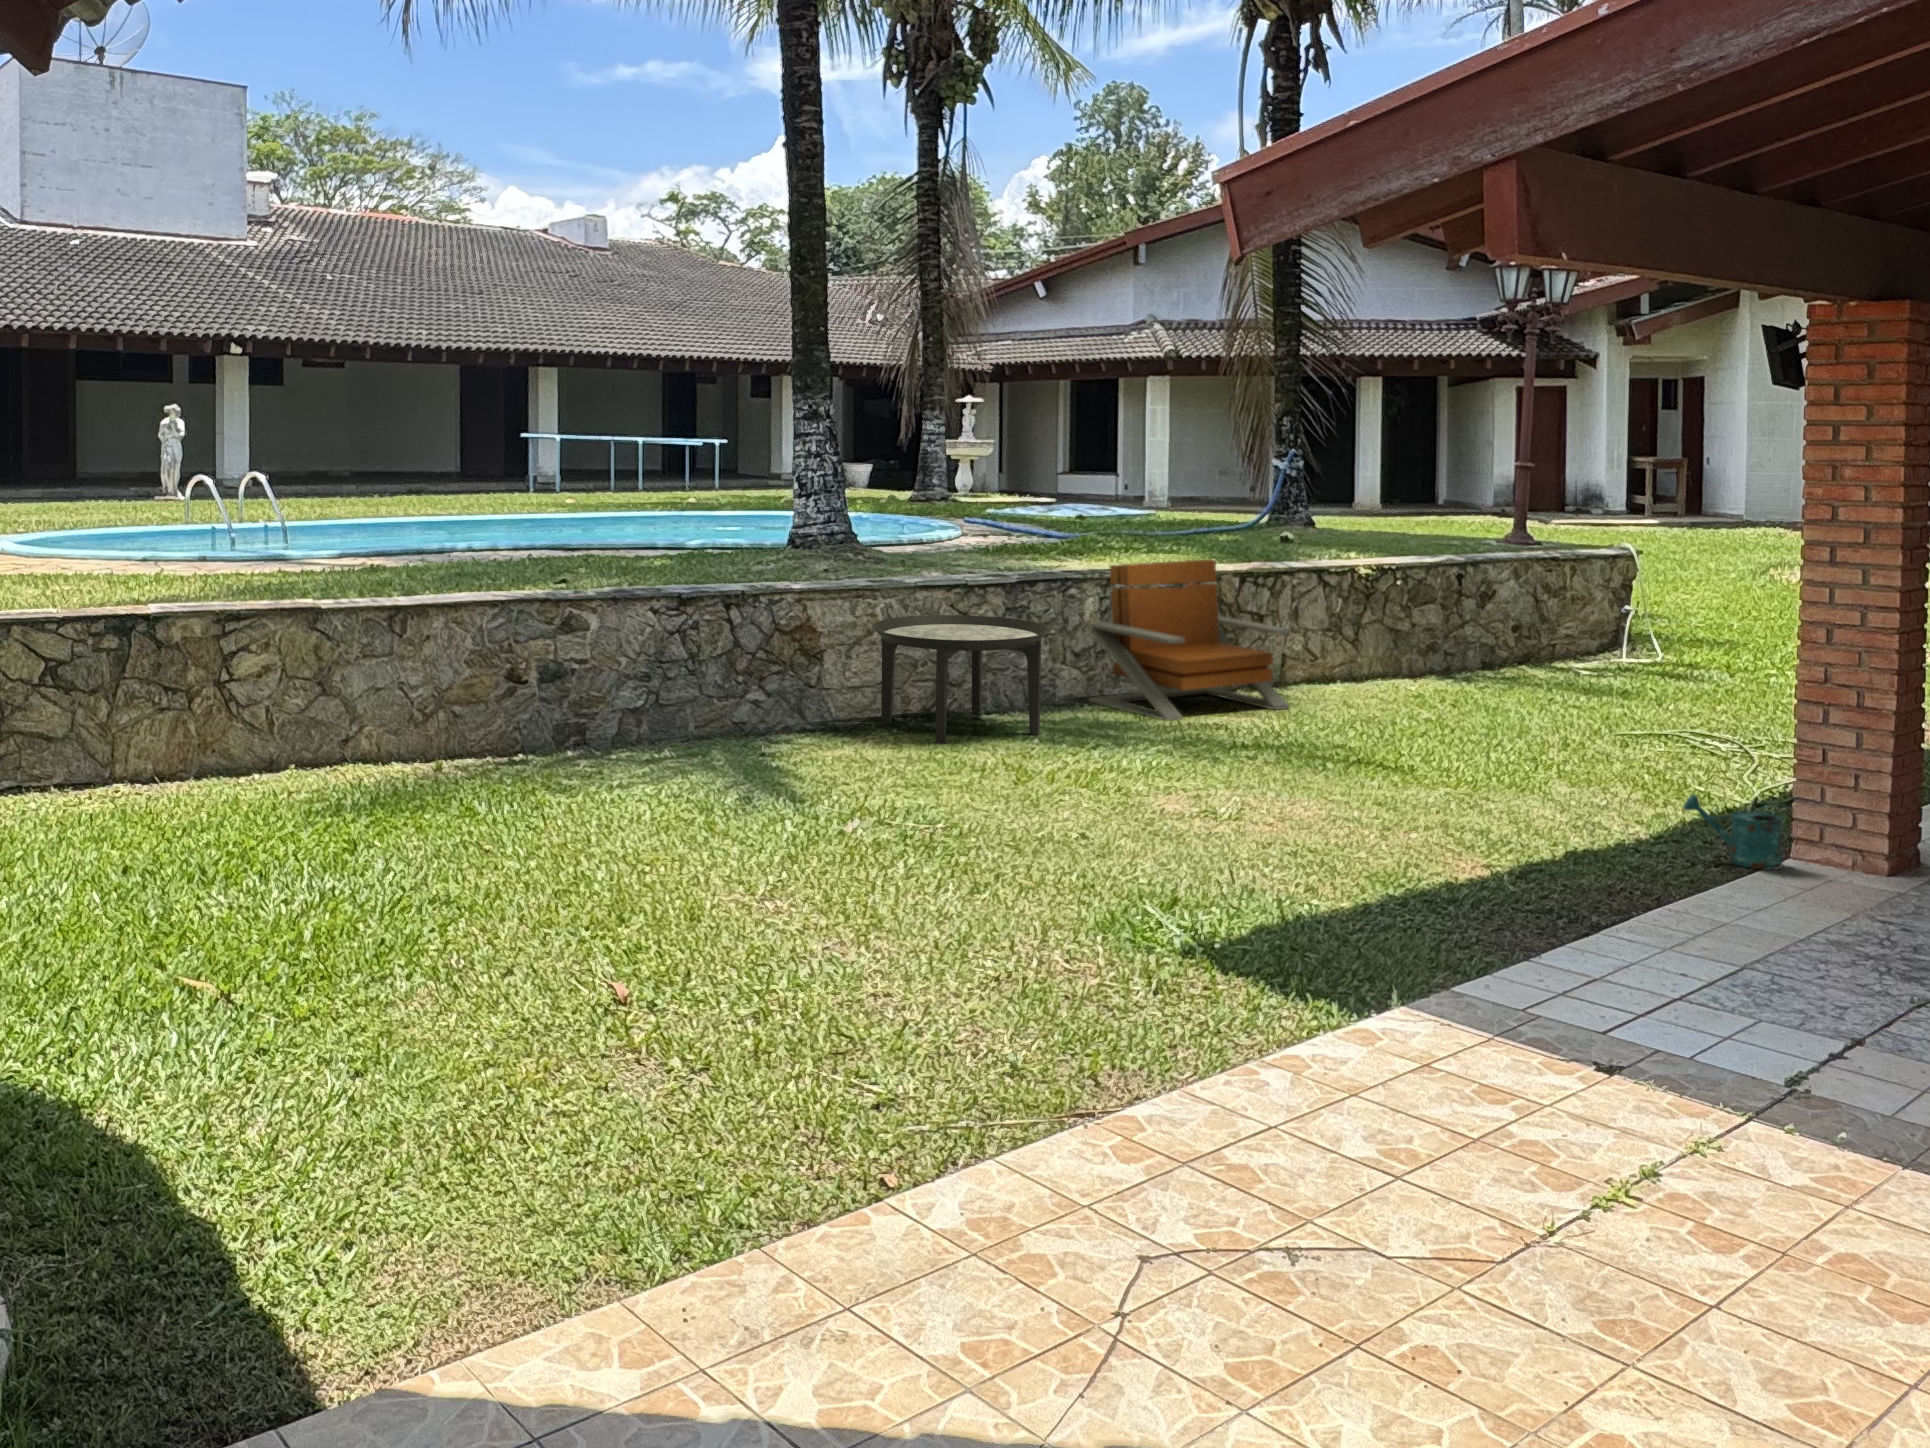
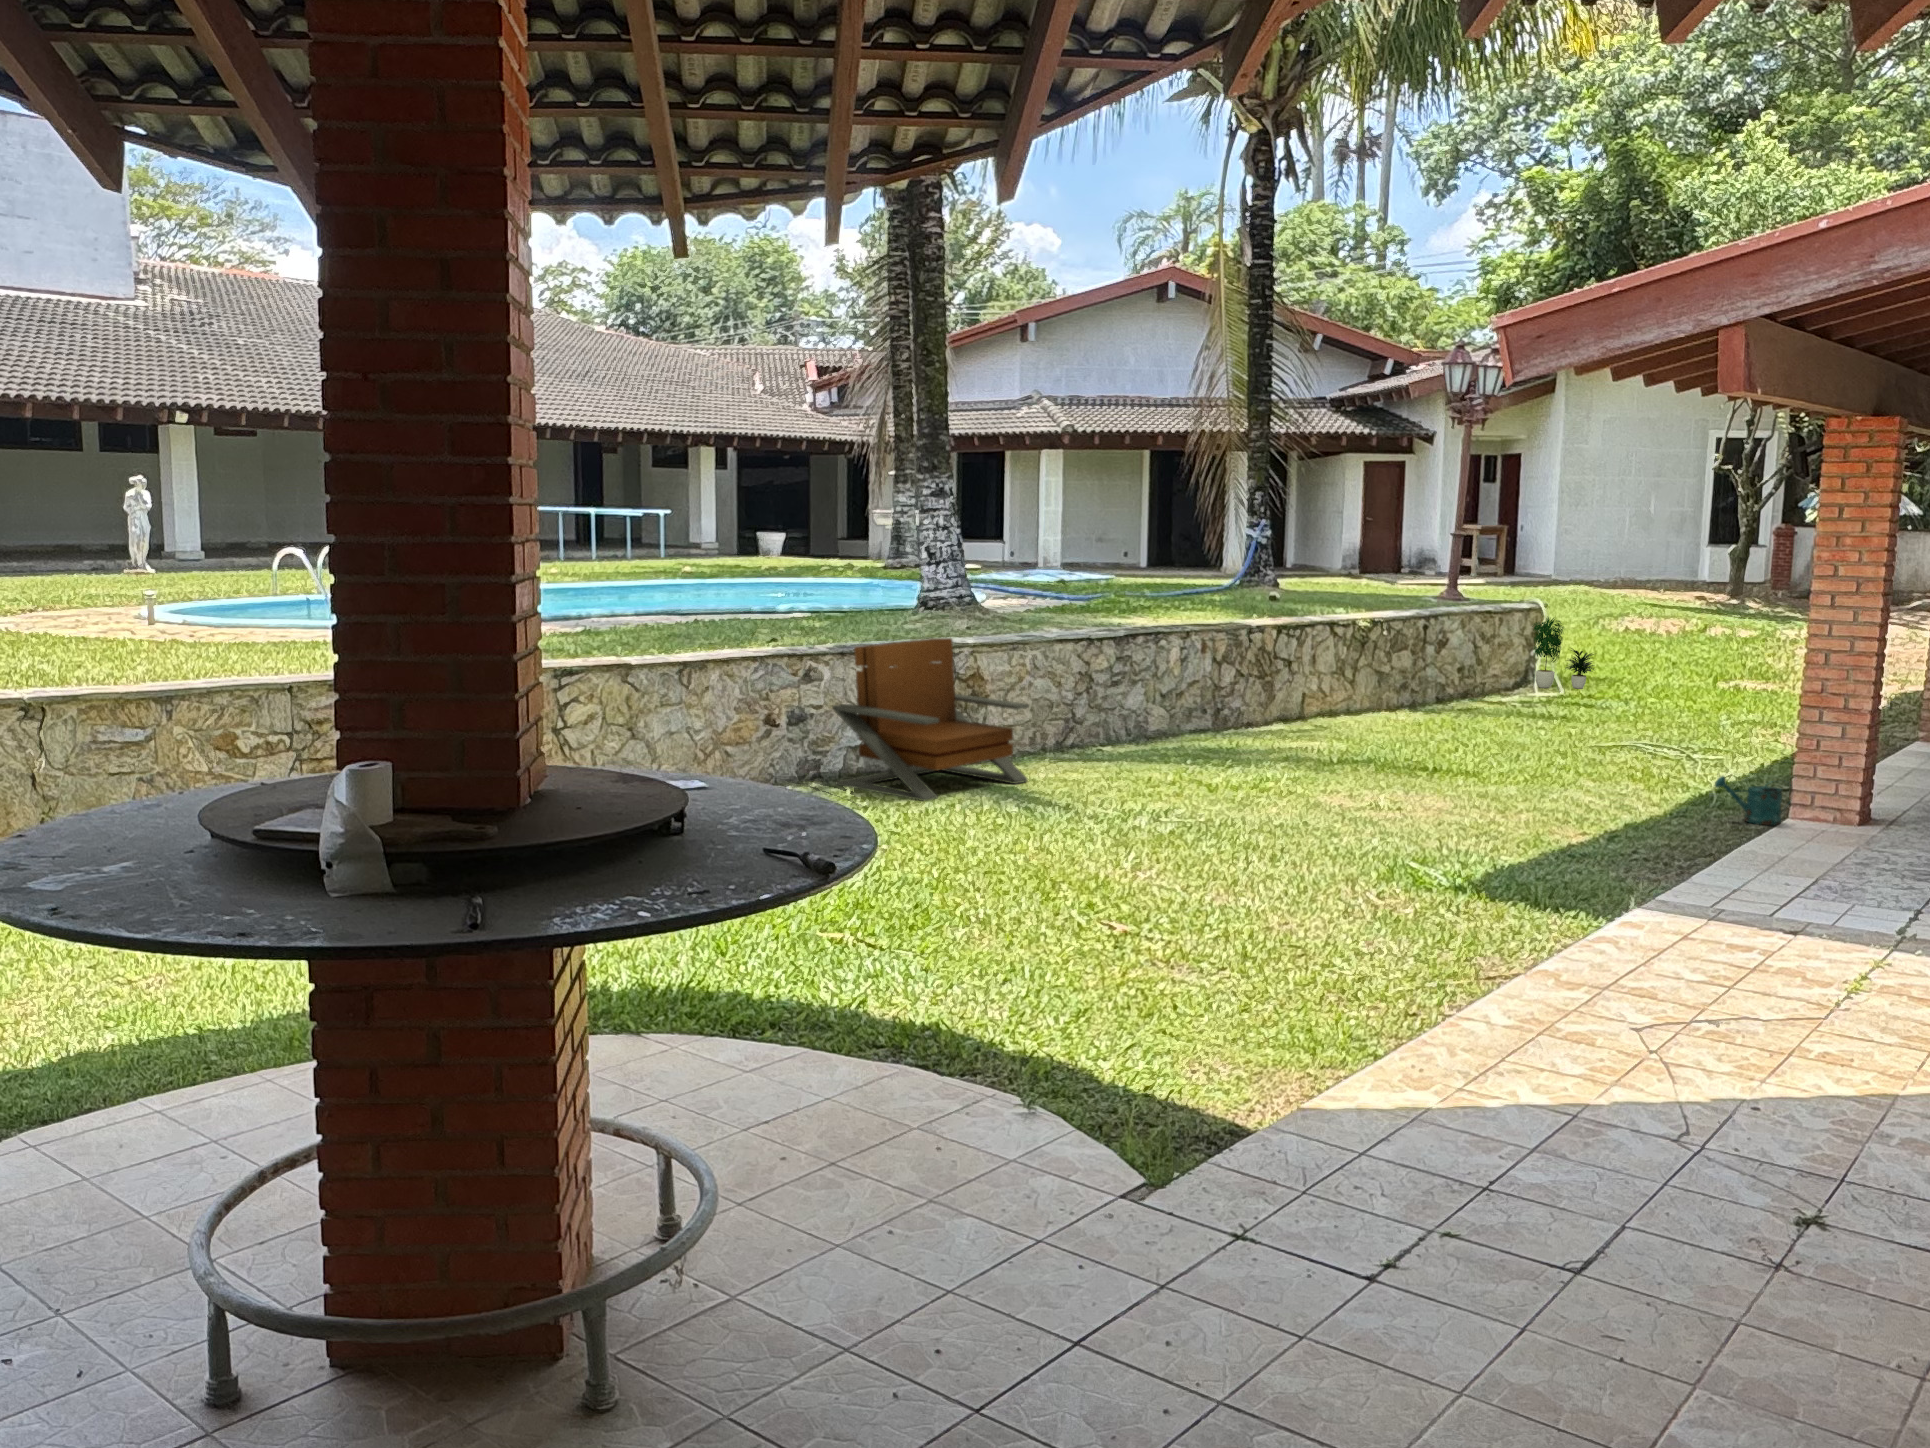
lounge chair: present [1089,560,1291,721] -> present [833,638,1029,801]
potted plant: none [1615,563,1704,656] -> present [1532,617,1594,689]
round table: present [872,615,1050,744] -> none [1041,663,1187,767]

